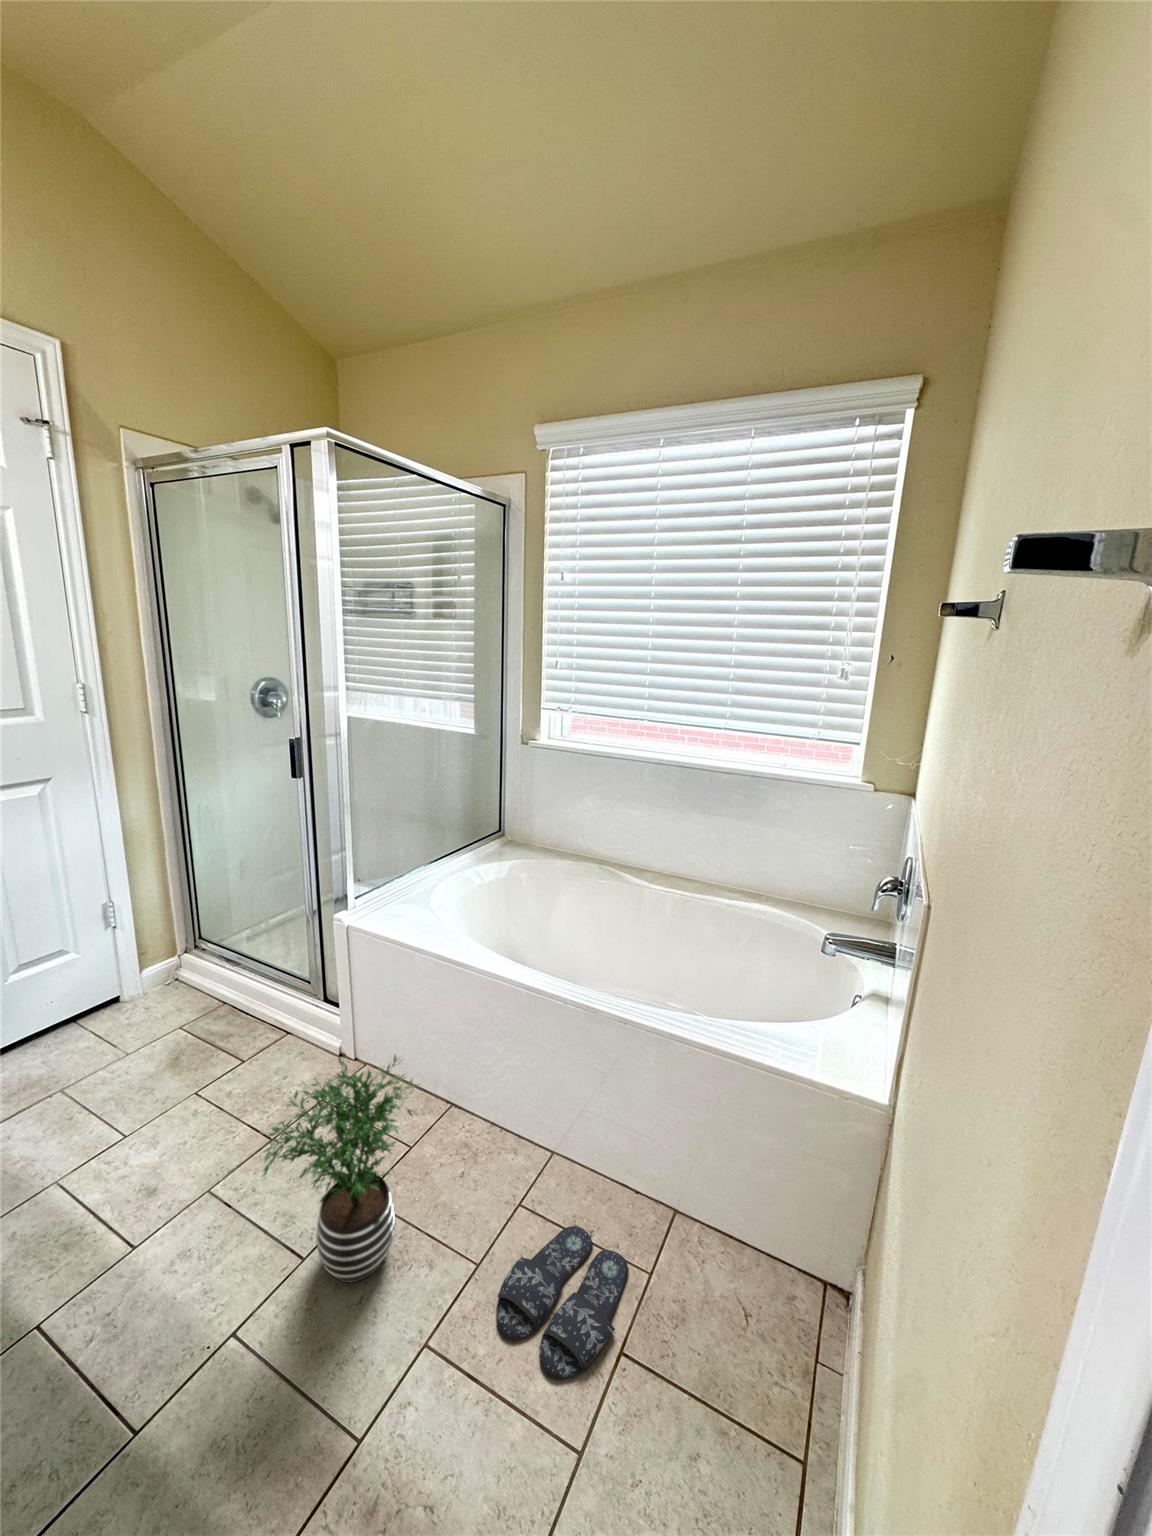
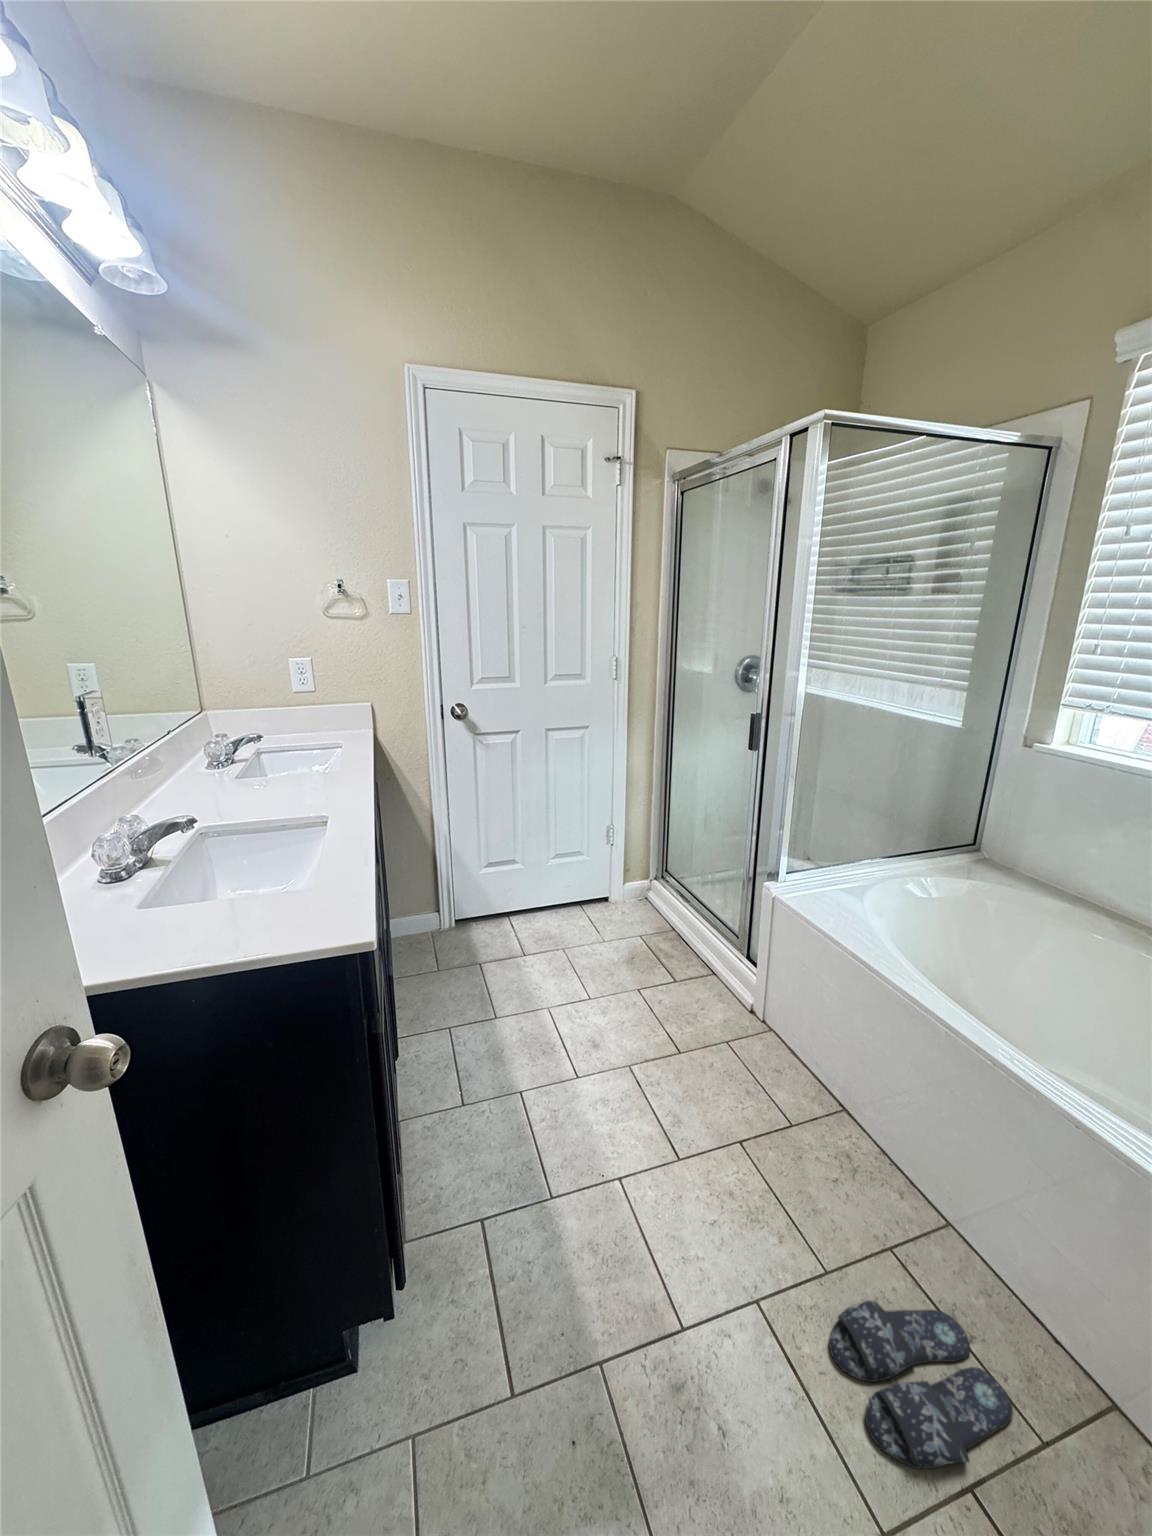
potted plant: present [264,1055,418,1282] -> none [654,1006,800,1209]

